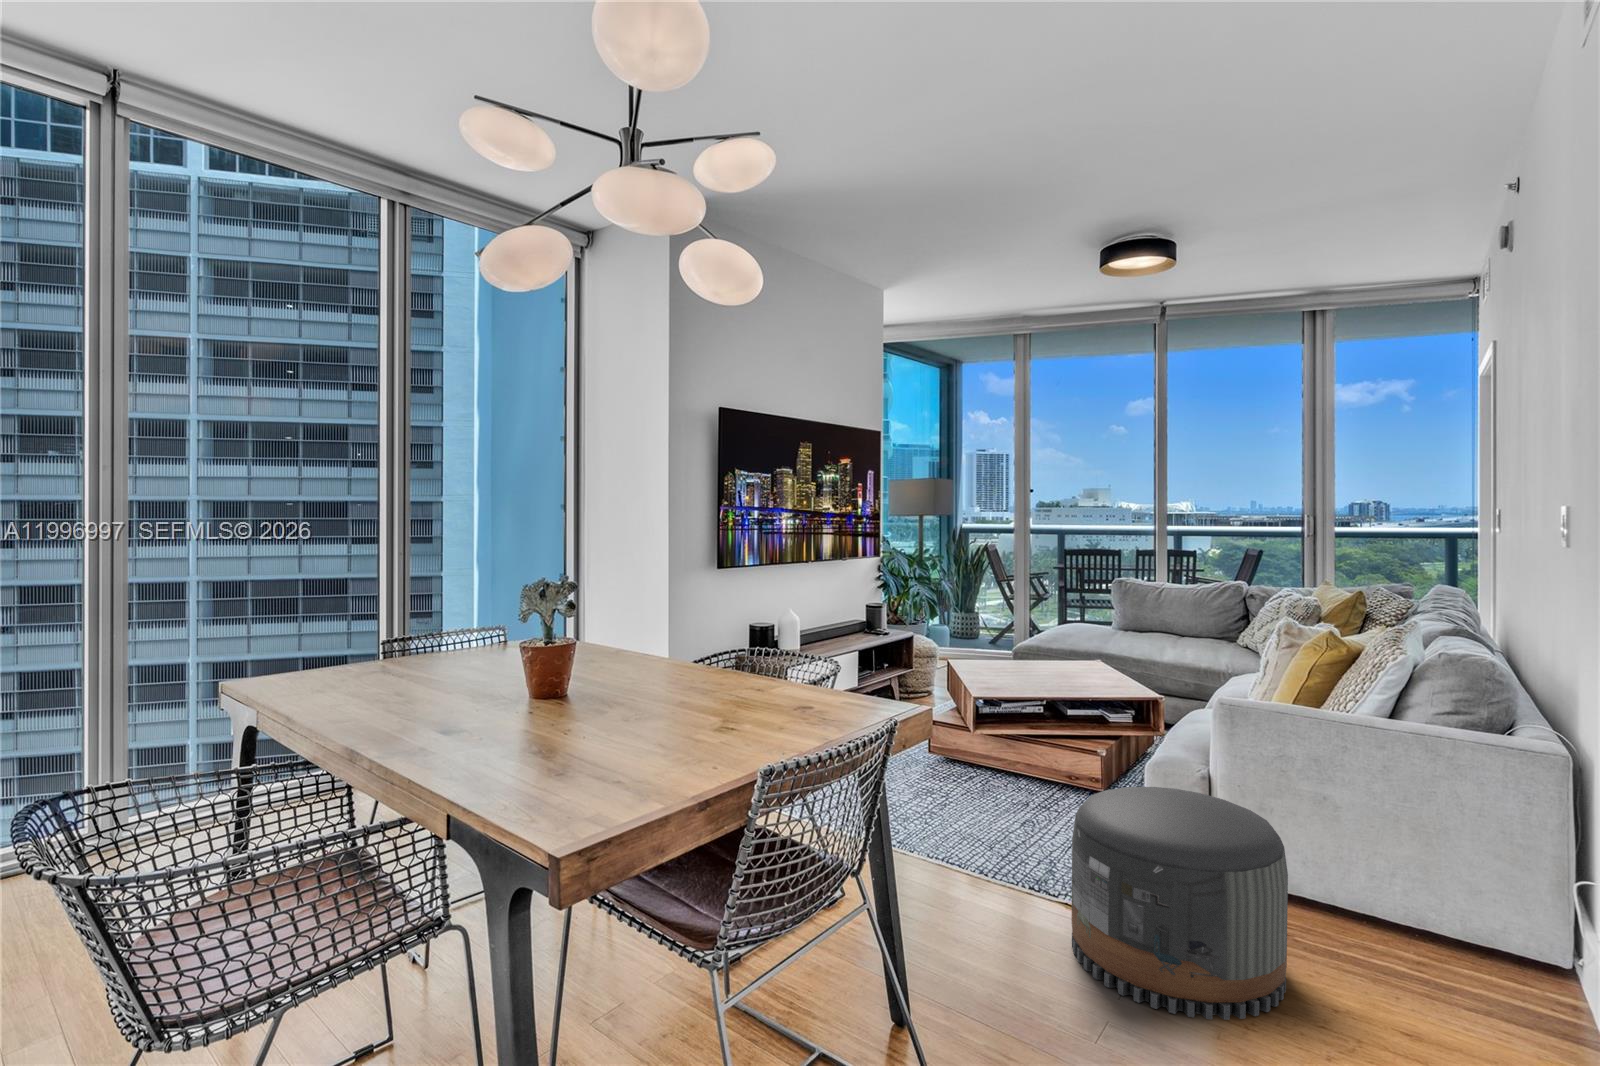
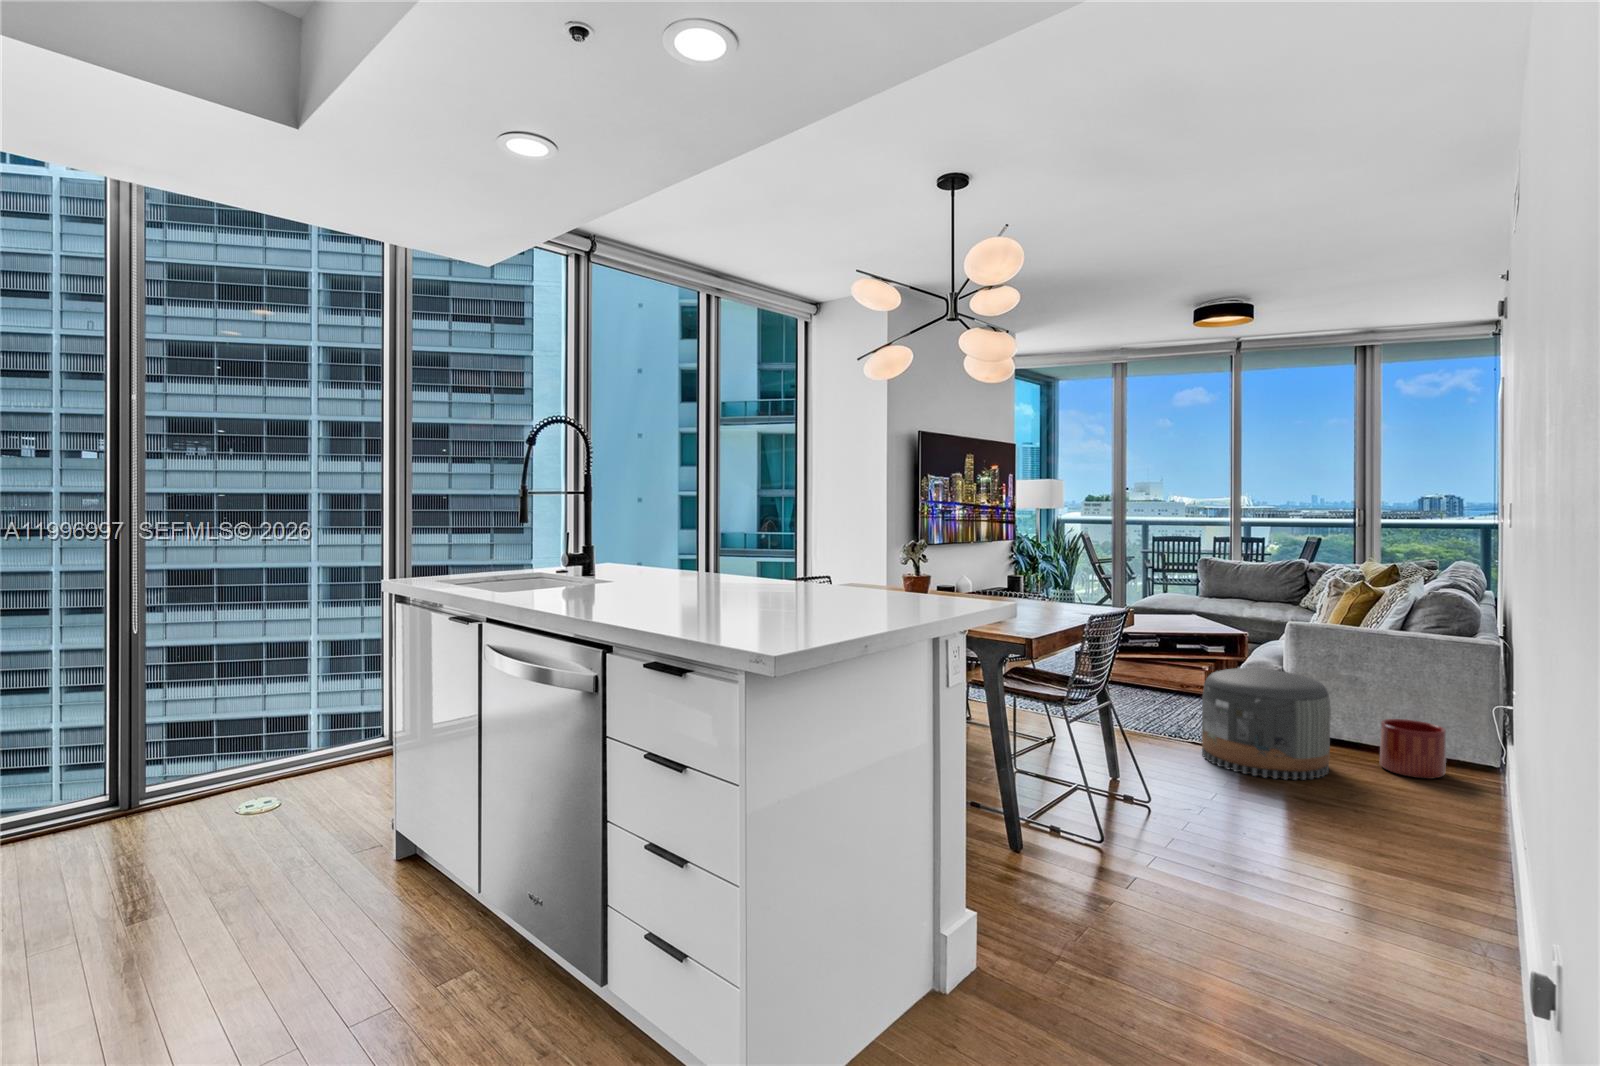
planter: none [1372,881,1490,1006] -> present [1380,719,1446,779]

